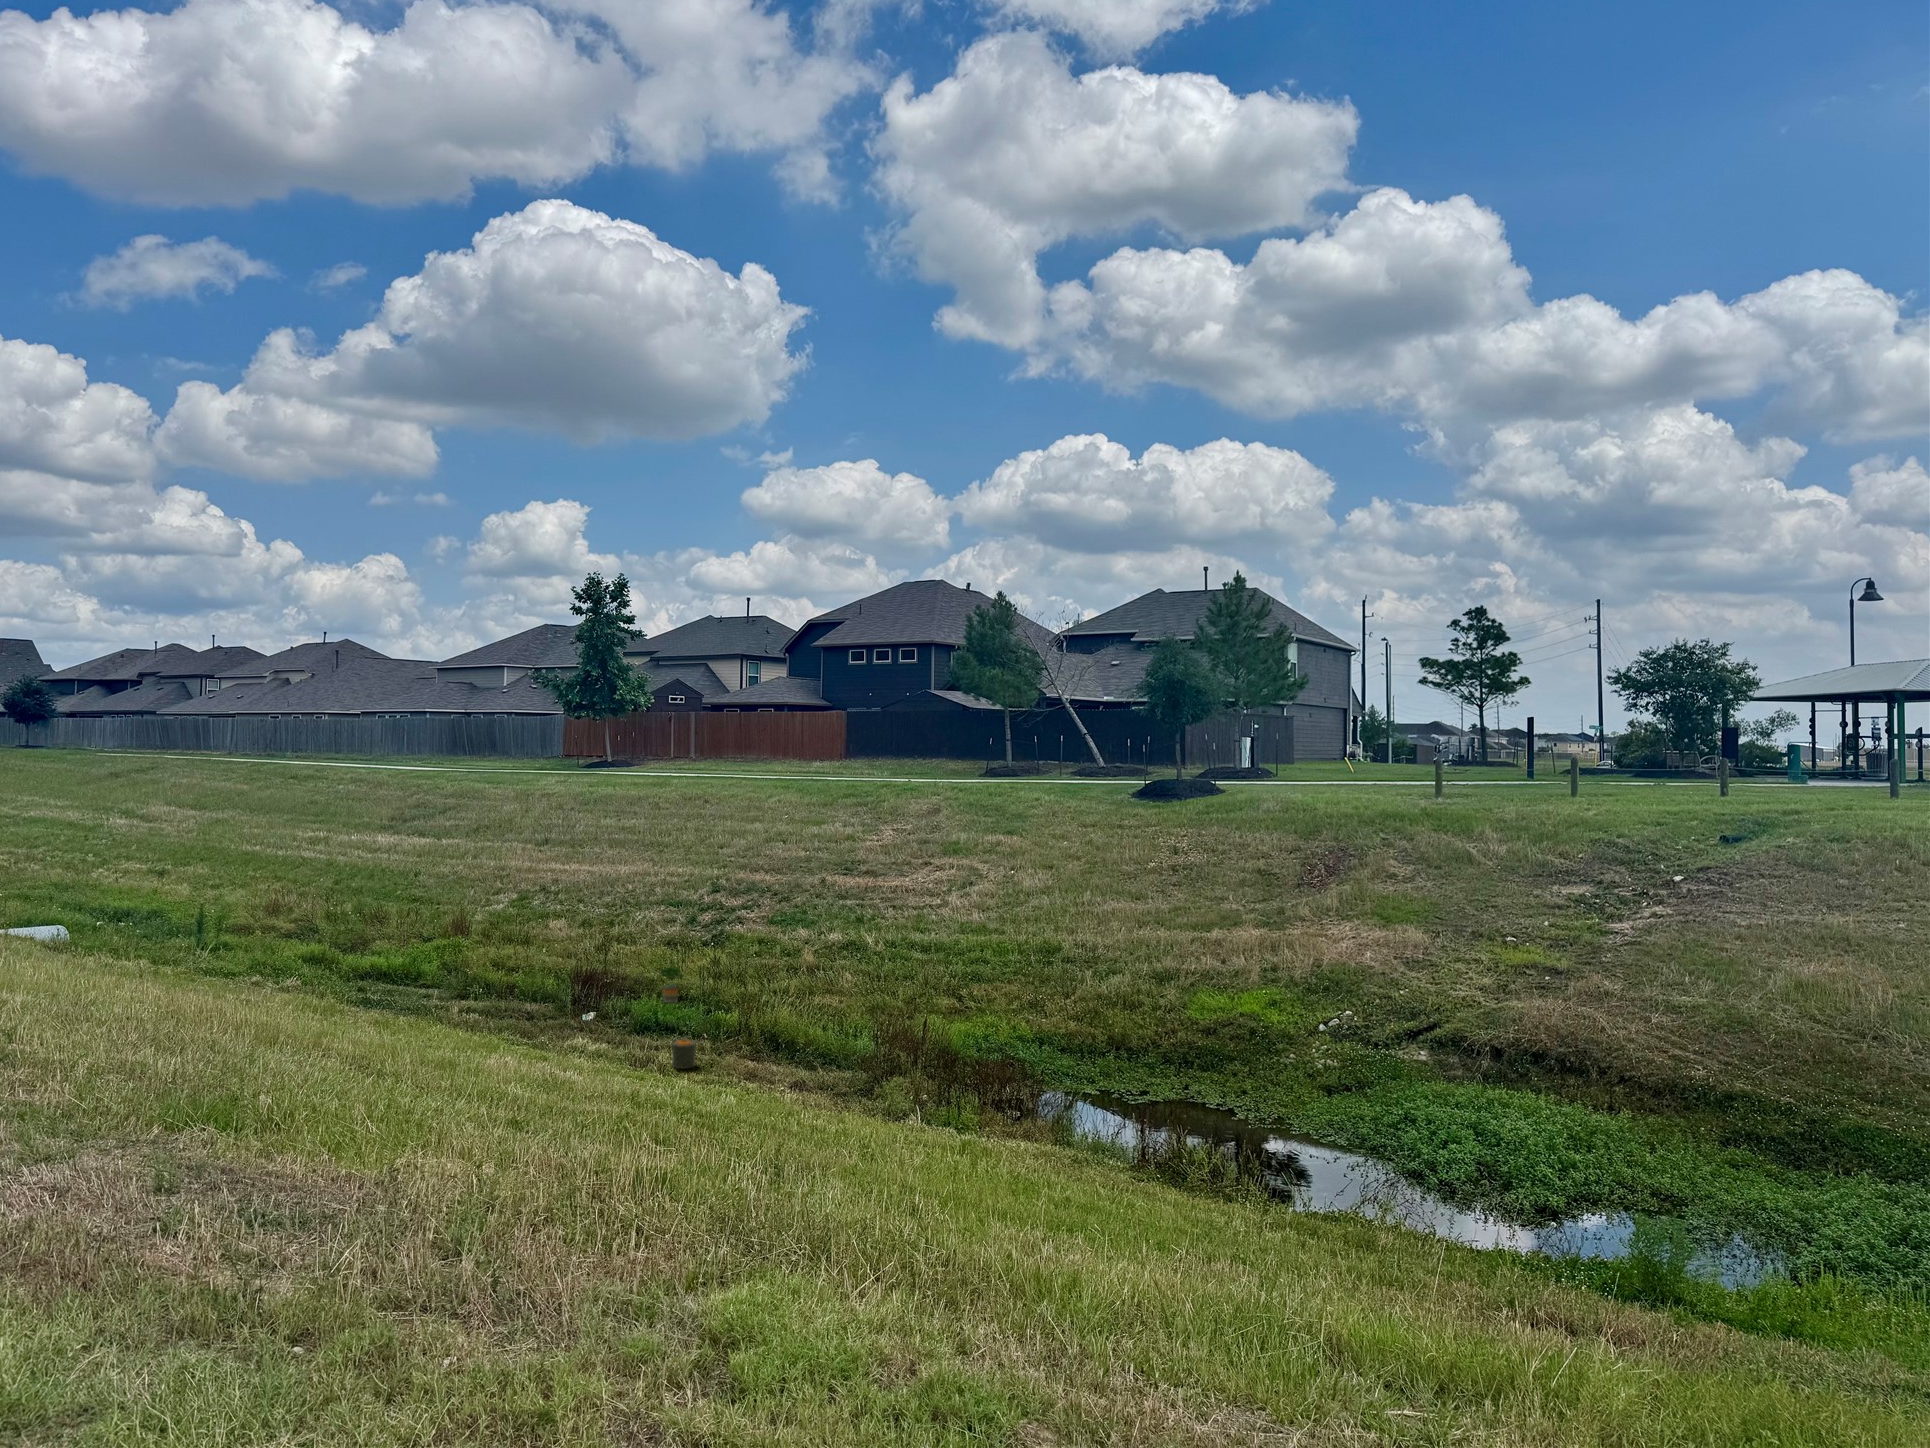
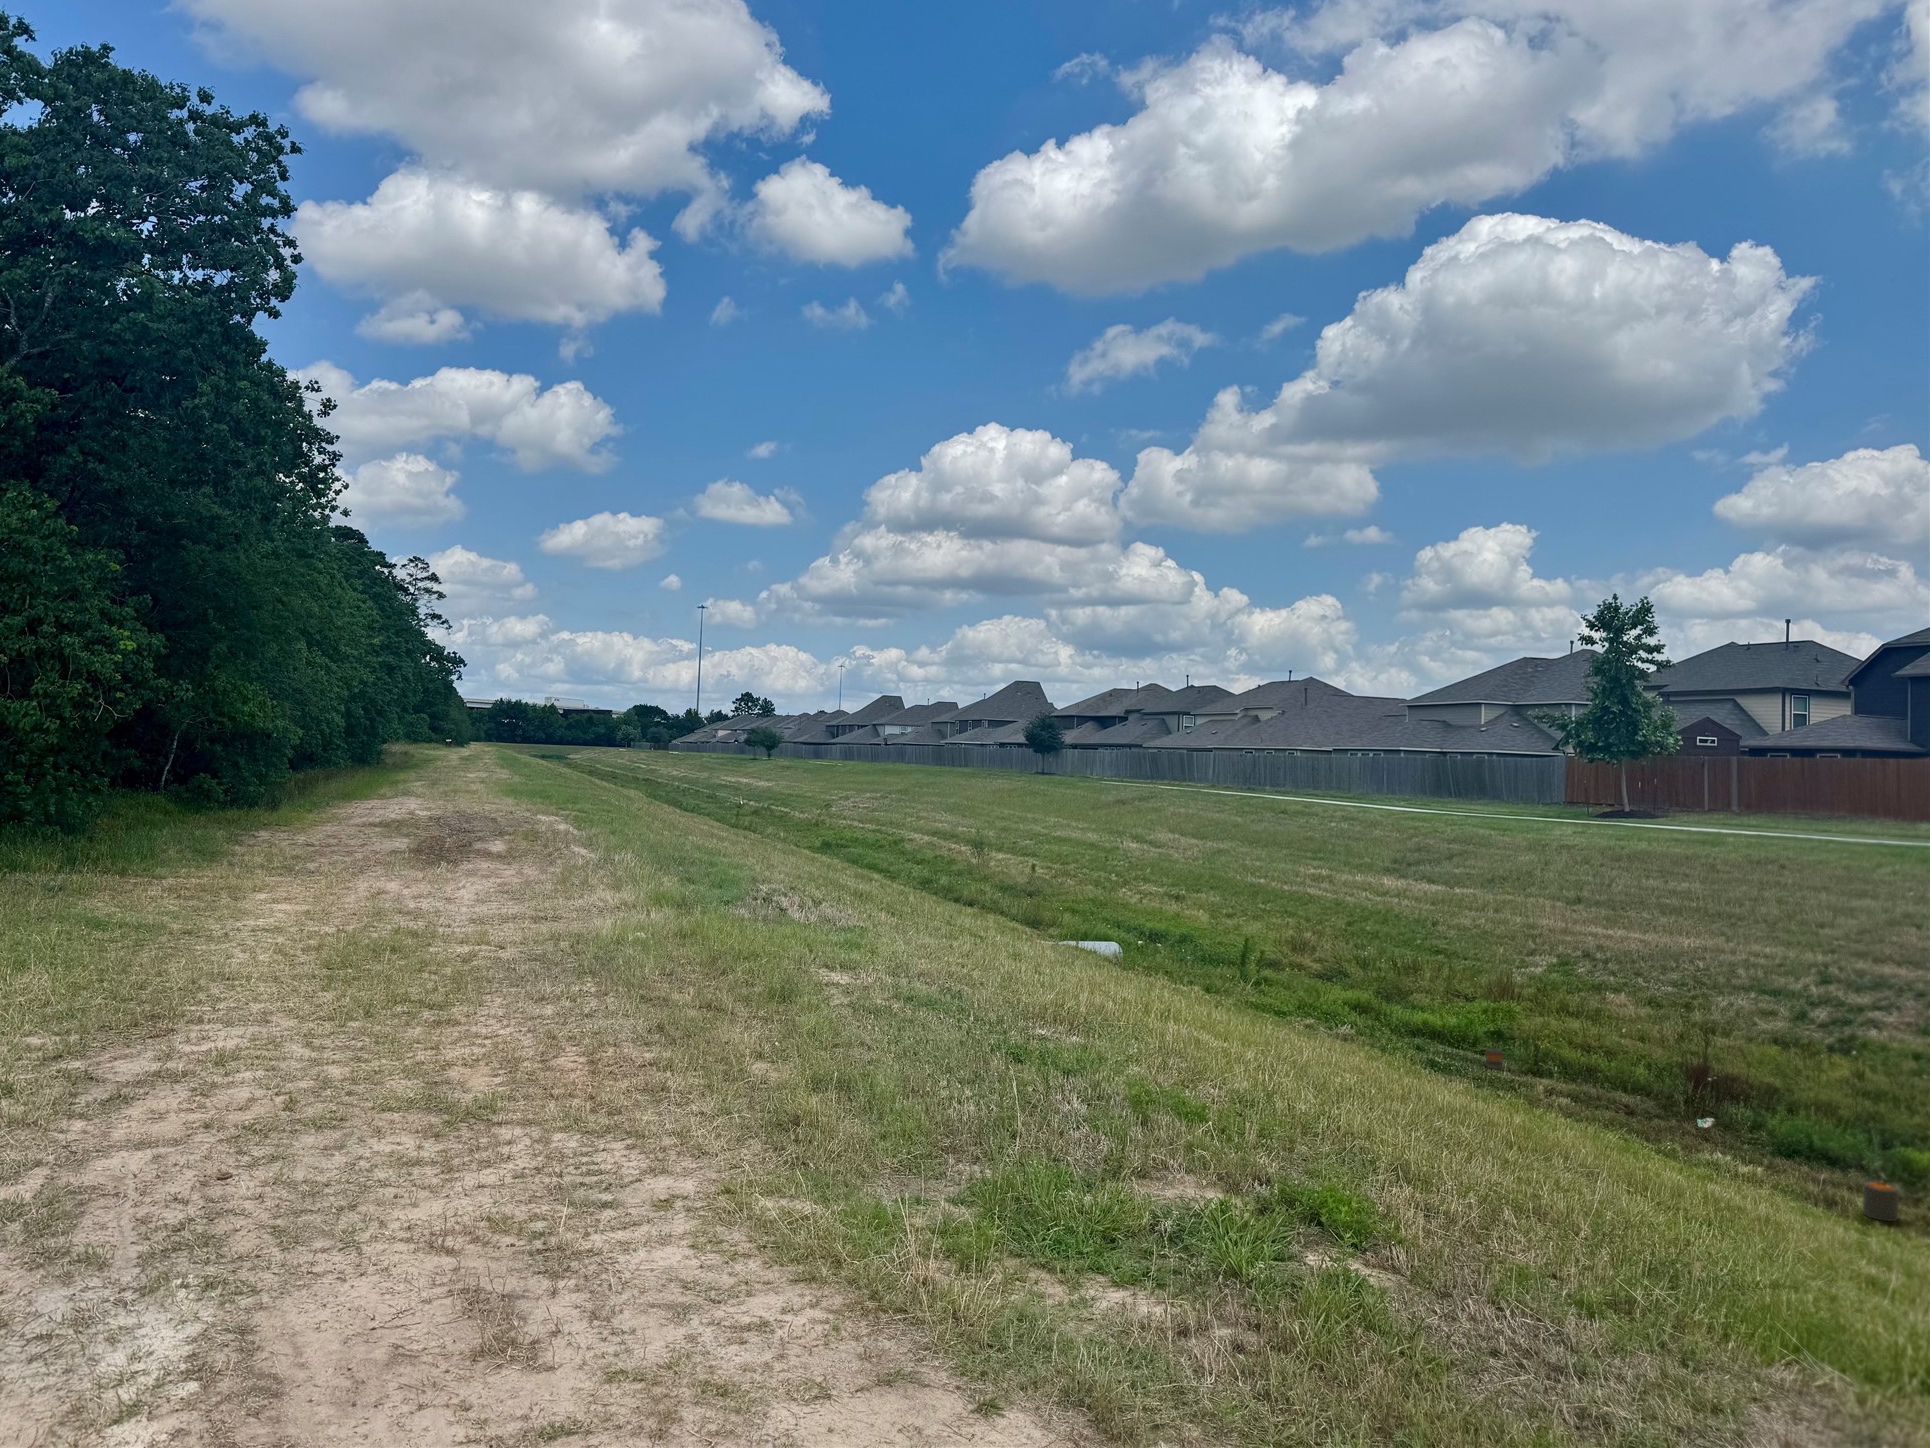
potted tree: present [661,967,683,1003] -> present [1482,1030,1508,1069]

